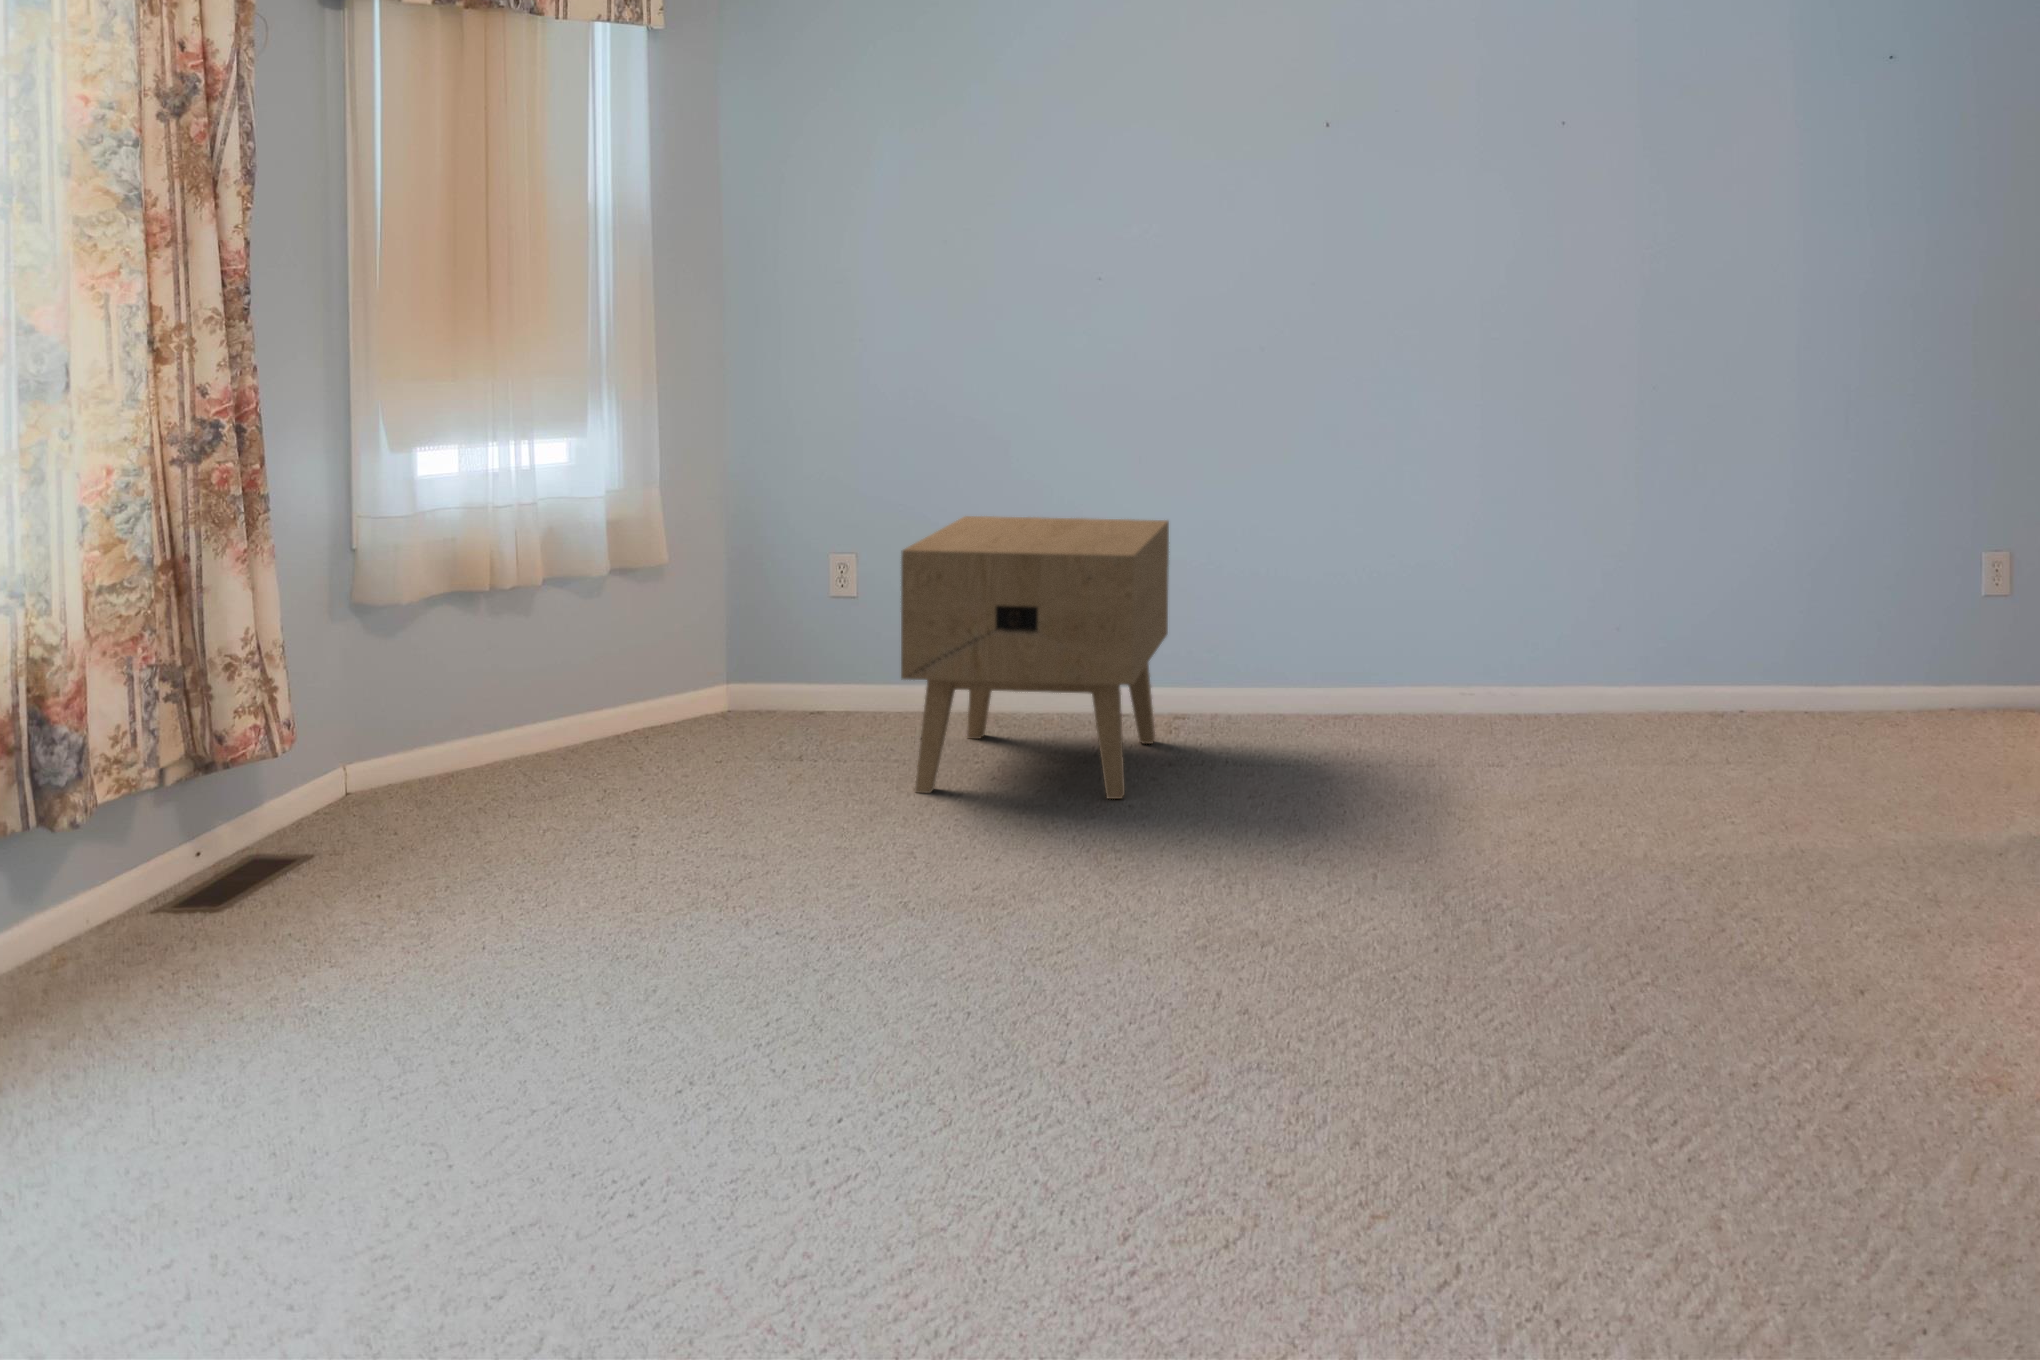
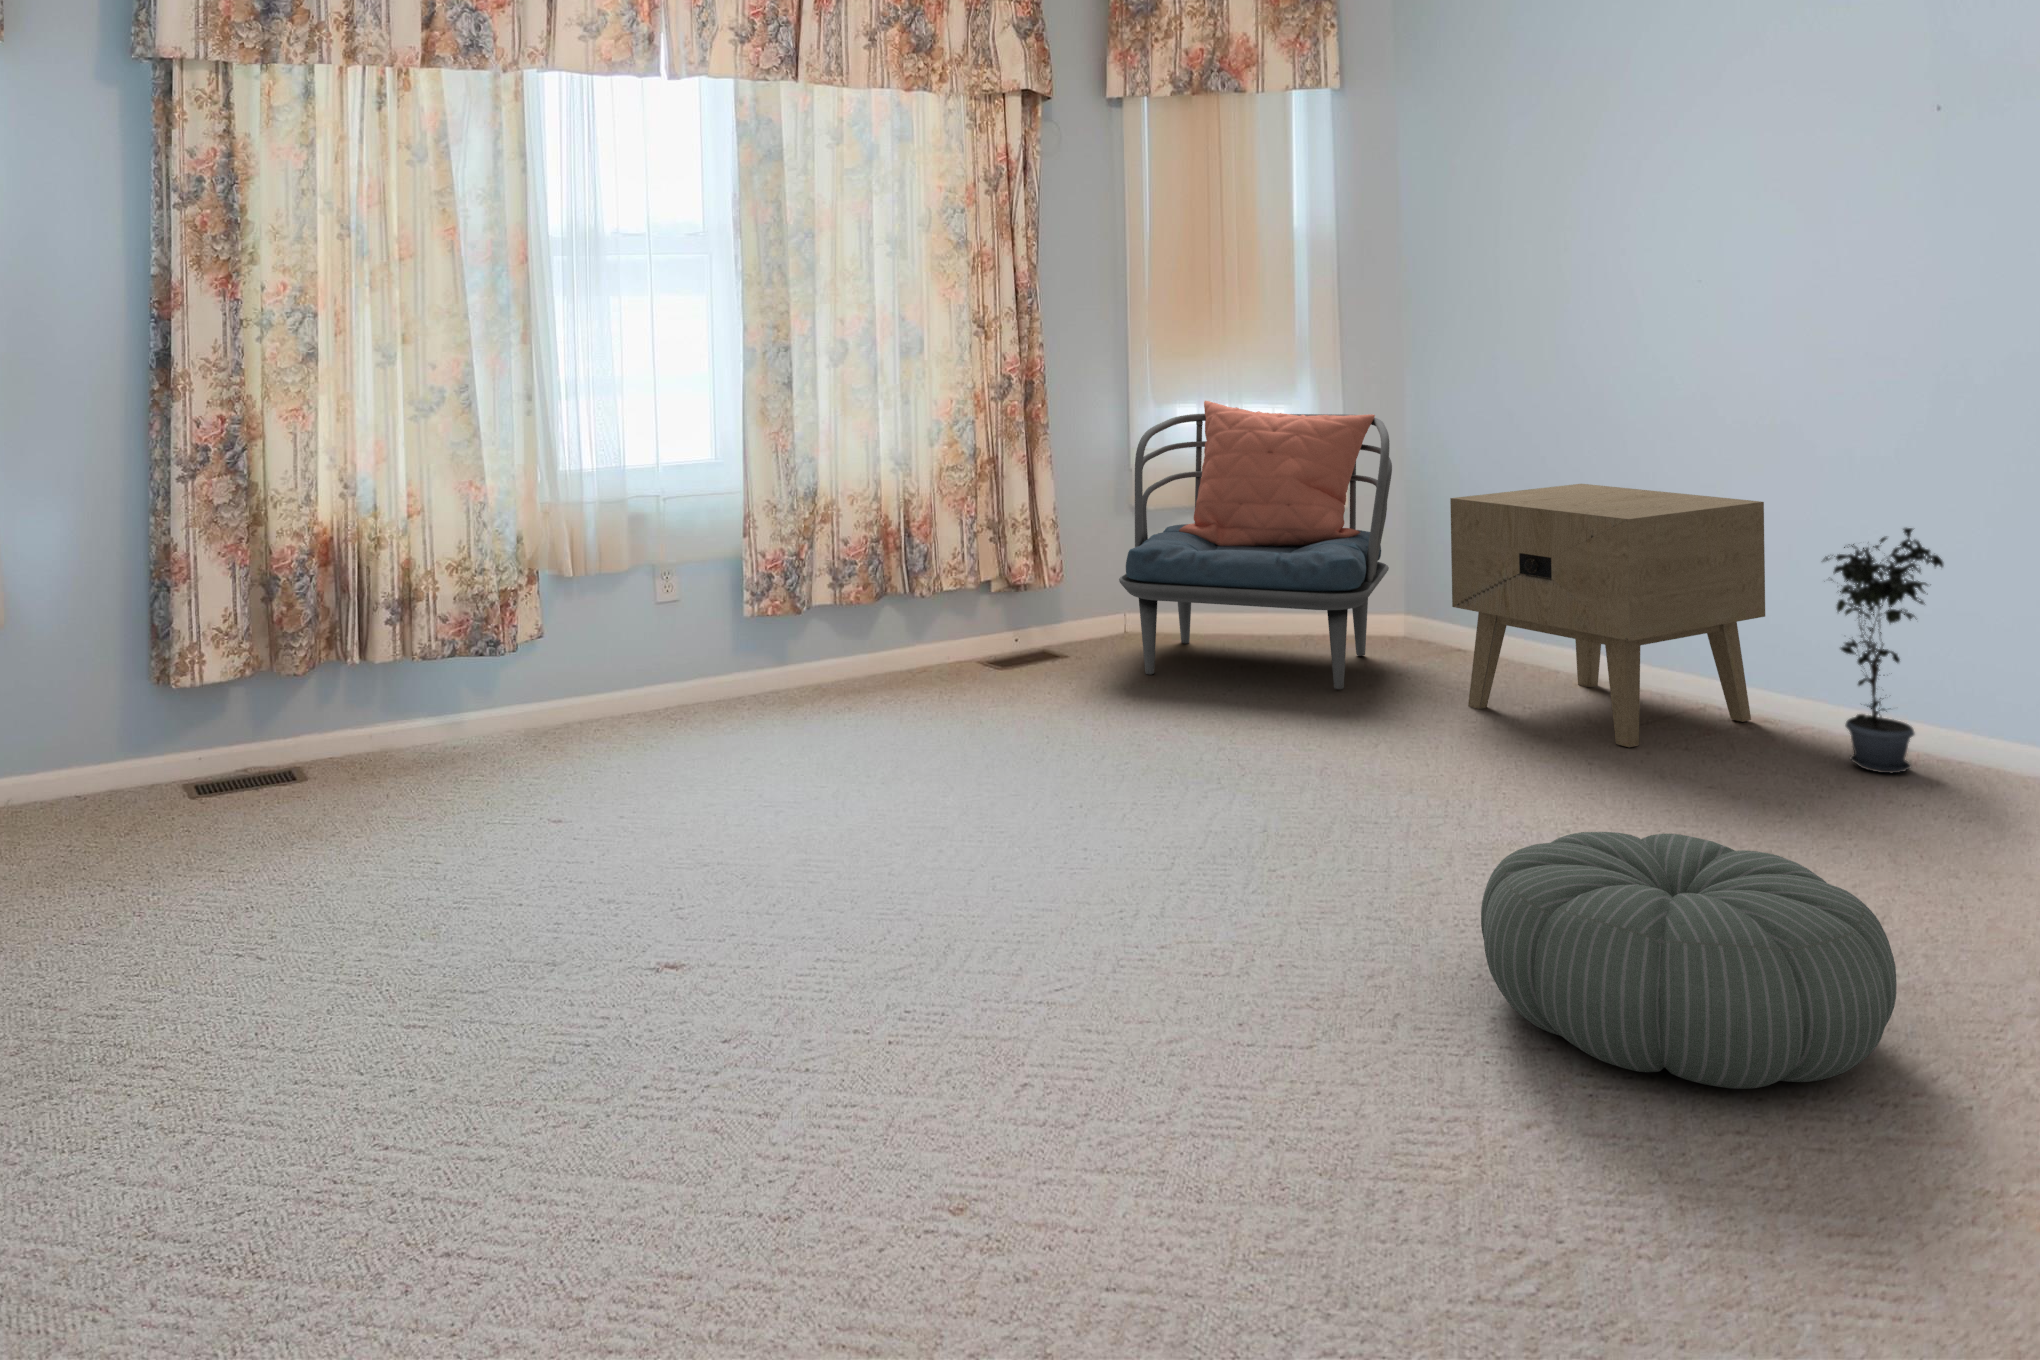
armchair: none [403,443,796,856] -> present [1119,401,1392,689]
potted plant: none [1260,535,1361,768] -> present [1823,528,1943,773]
pouf: none [1444,889,1827,1167] -> present [1481,832,1897,1089]

